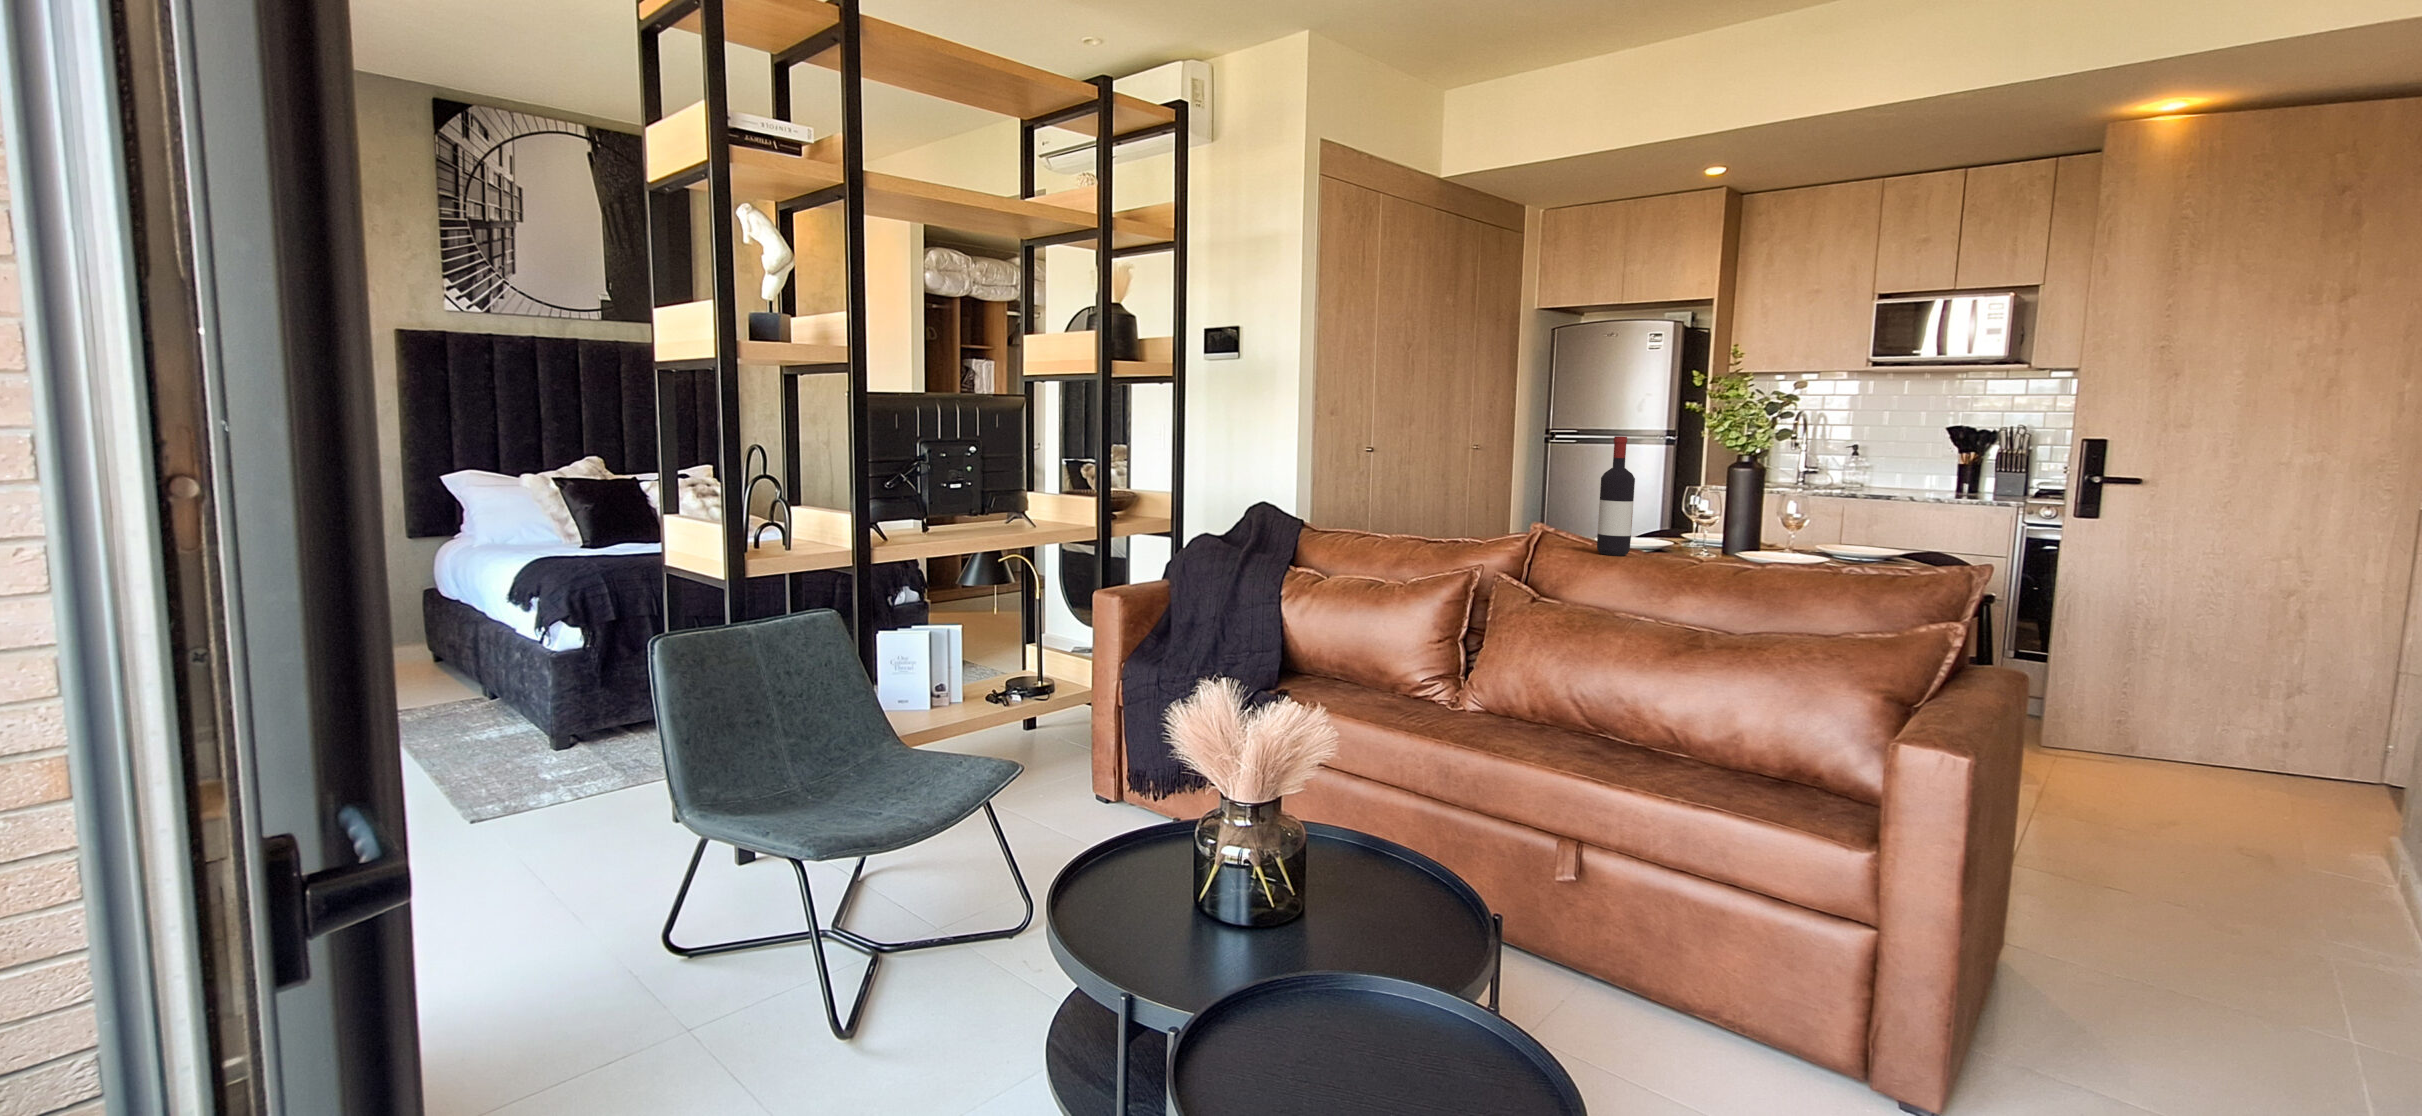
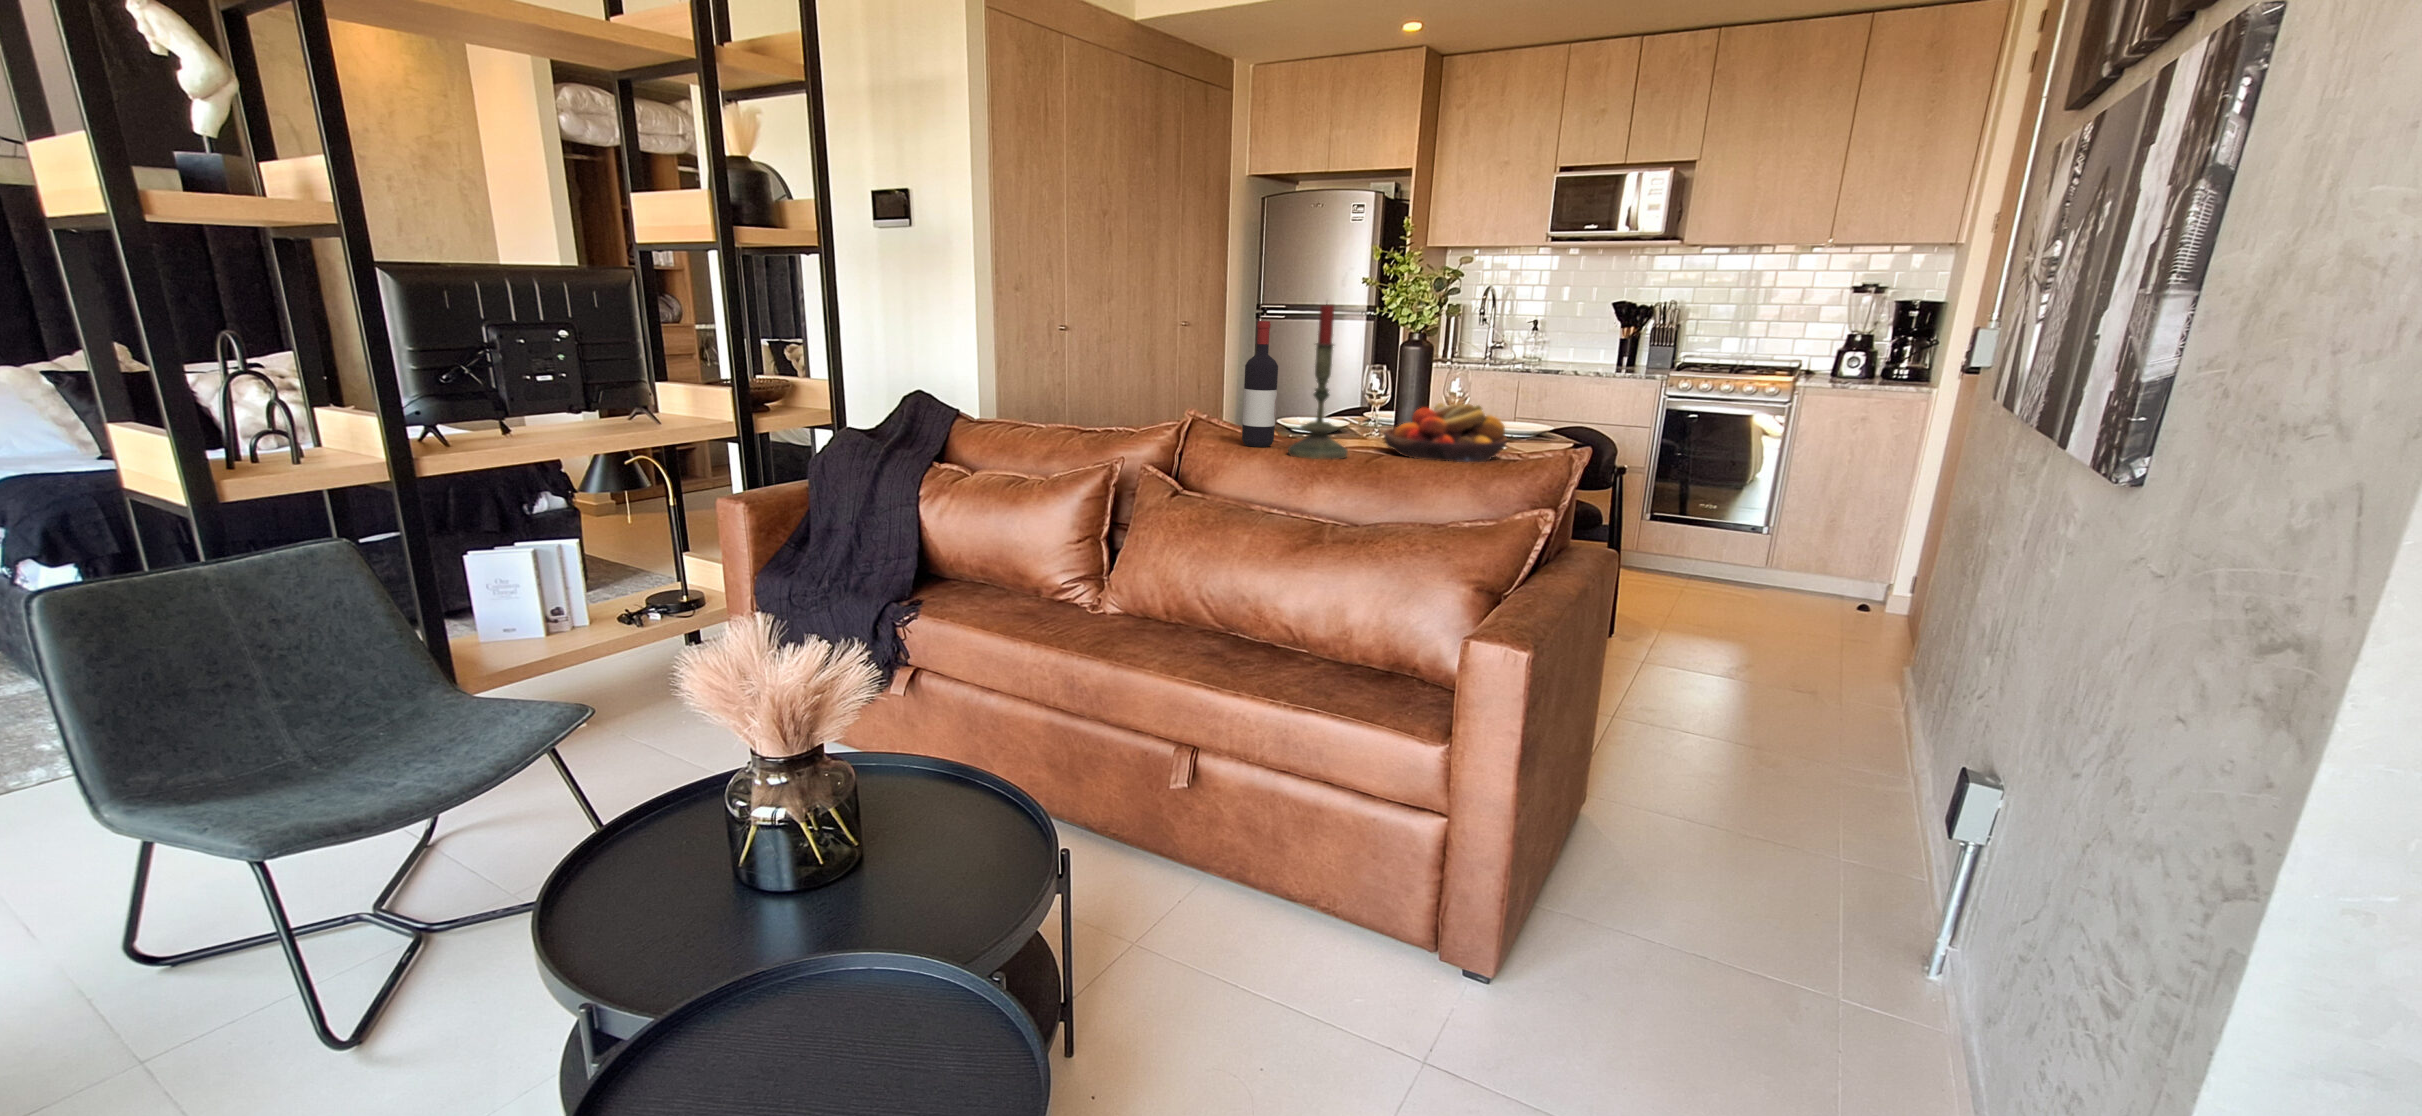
candle: none [1652,415,1716,568] -> present [1288,304,1348,459]
fruit bowl: none [1748,516,1888,576] -> present [1384,403,1507,462]

